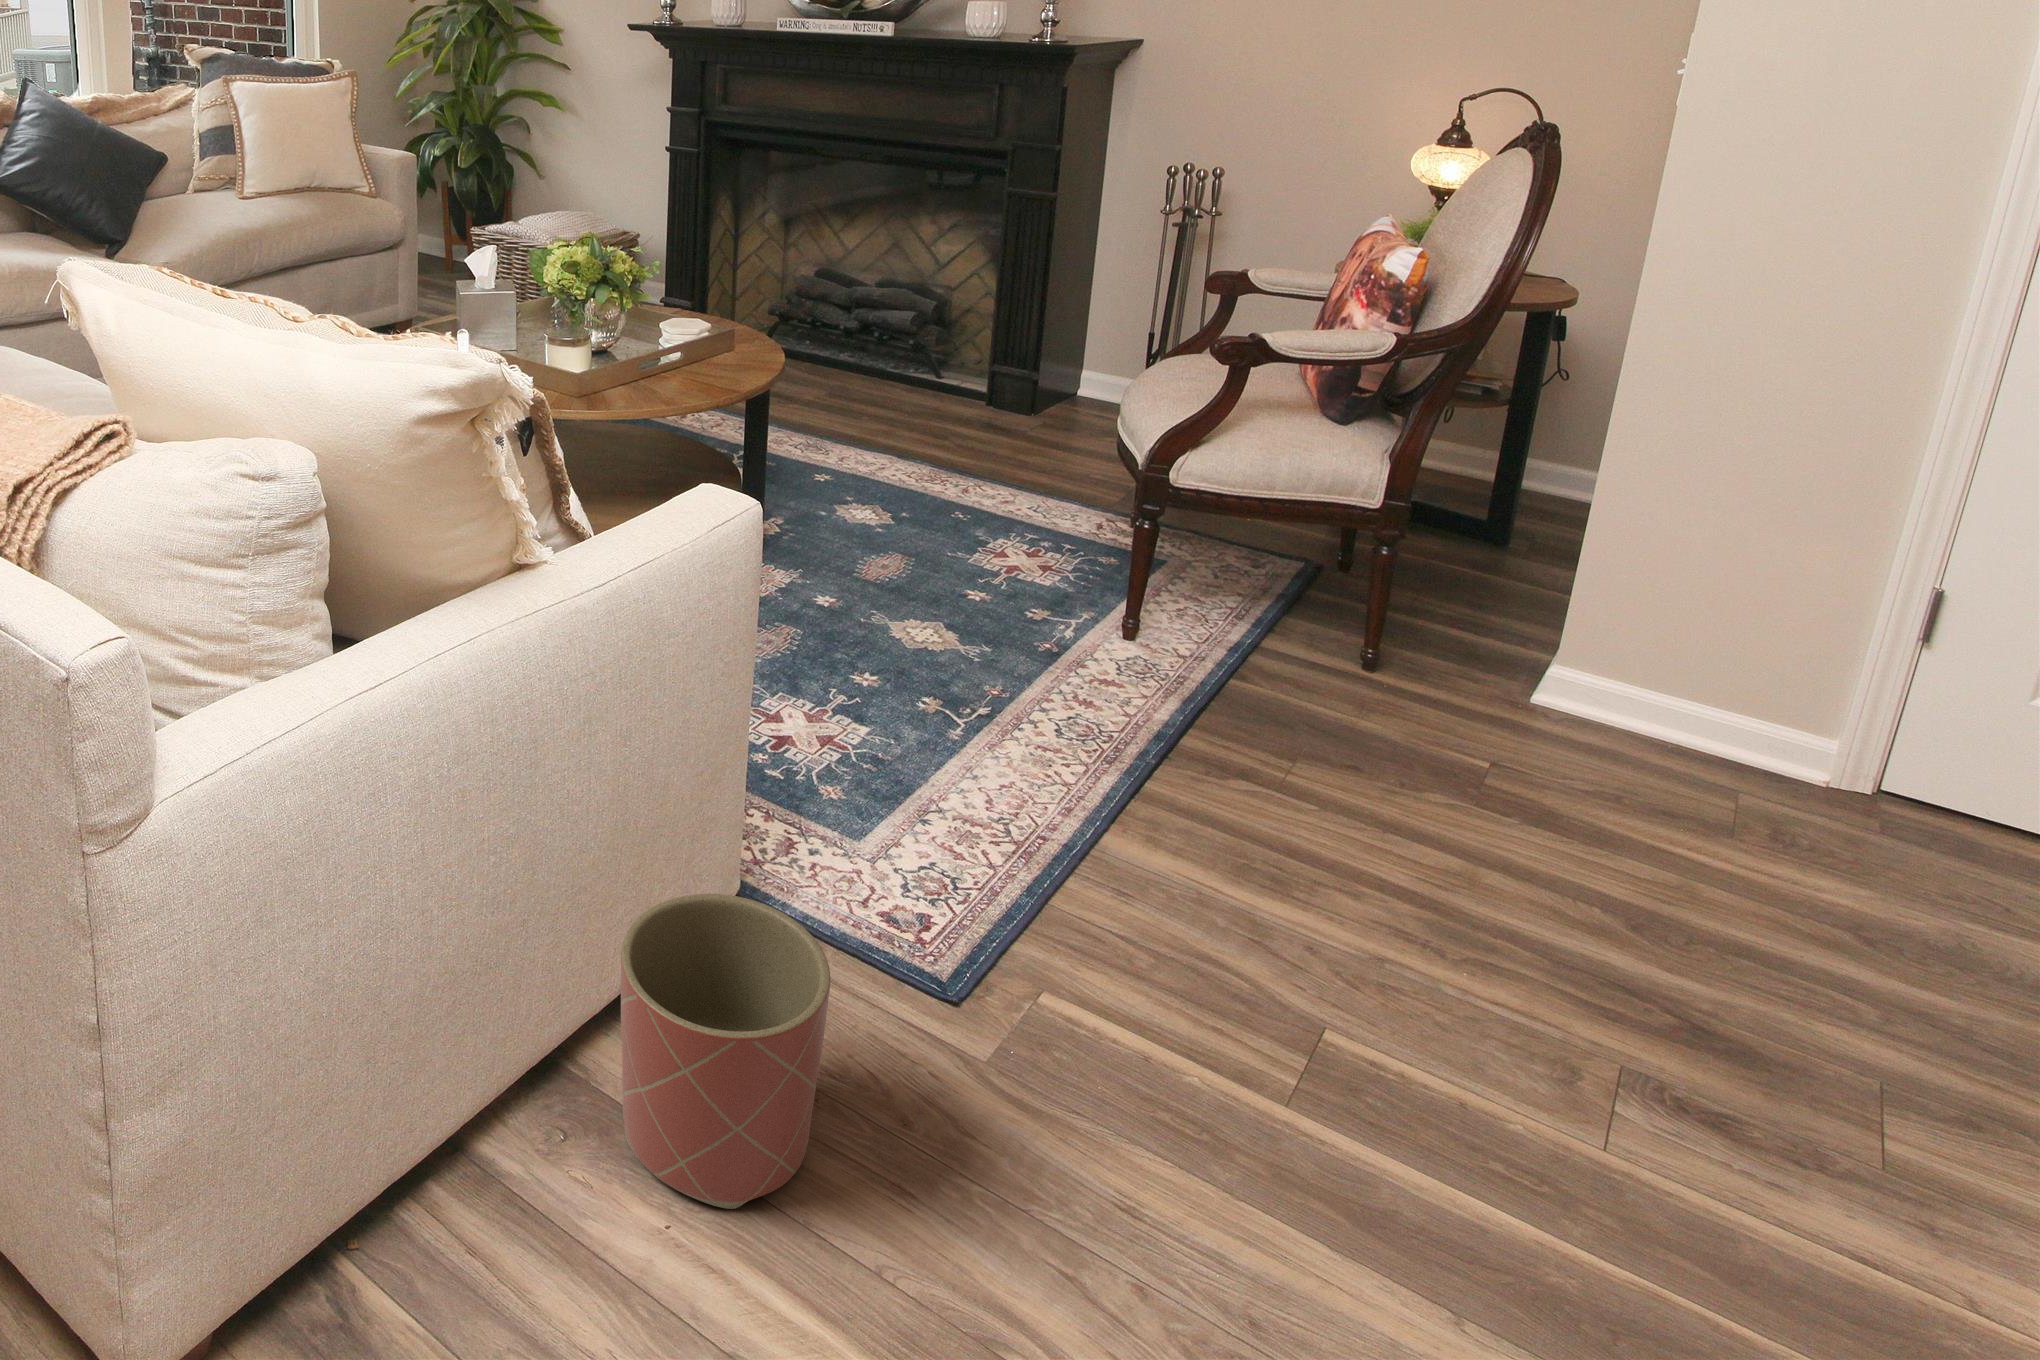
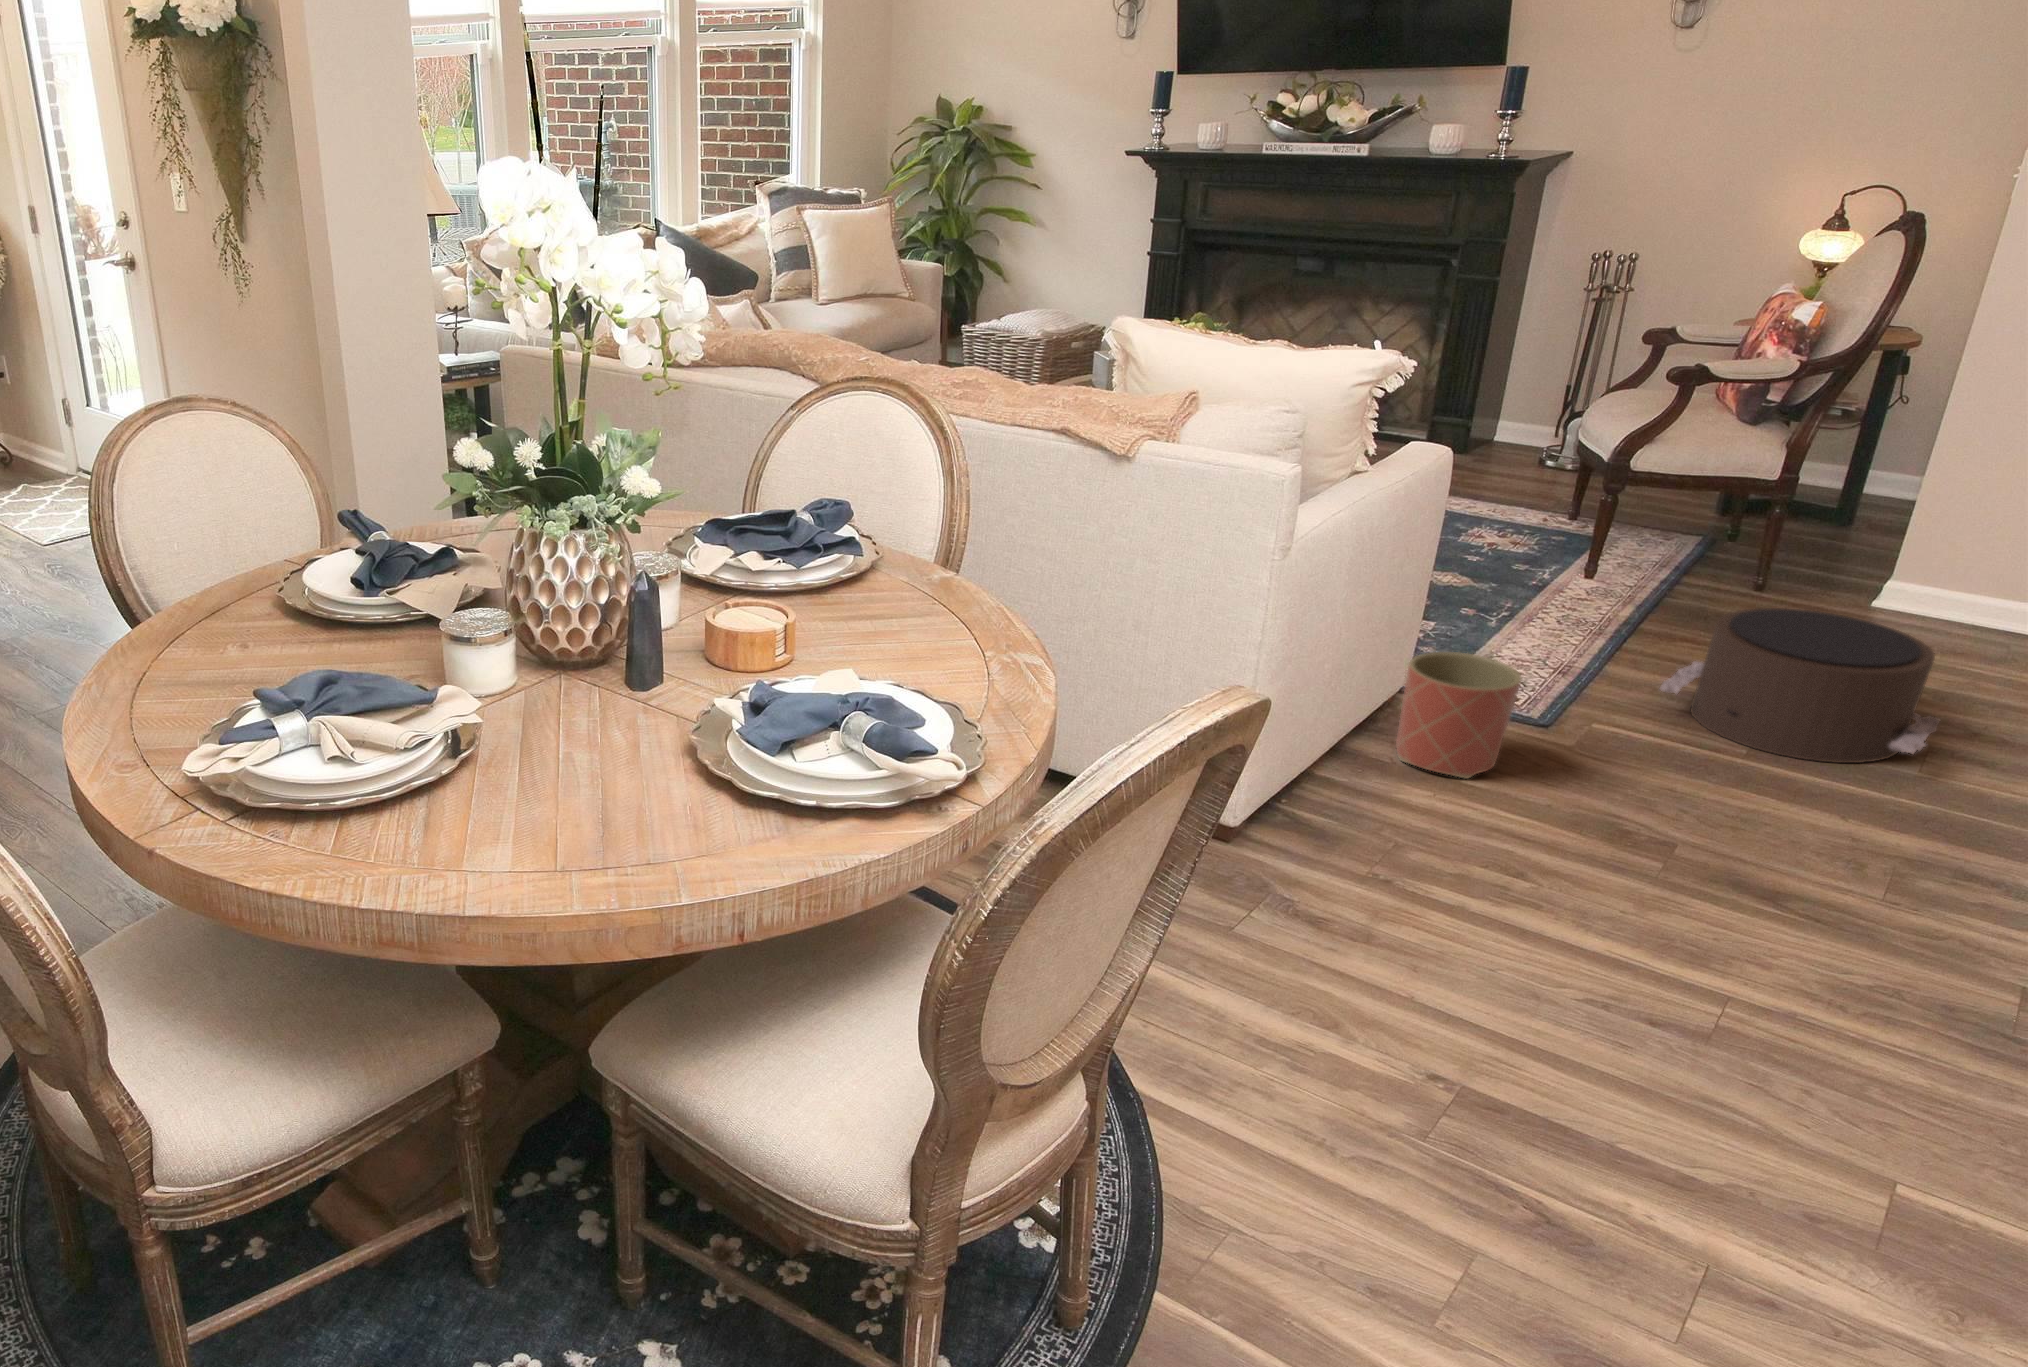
pouf: none [1160,783,1682,1197] -> present [1660,608,1940,763]

